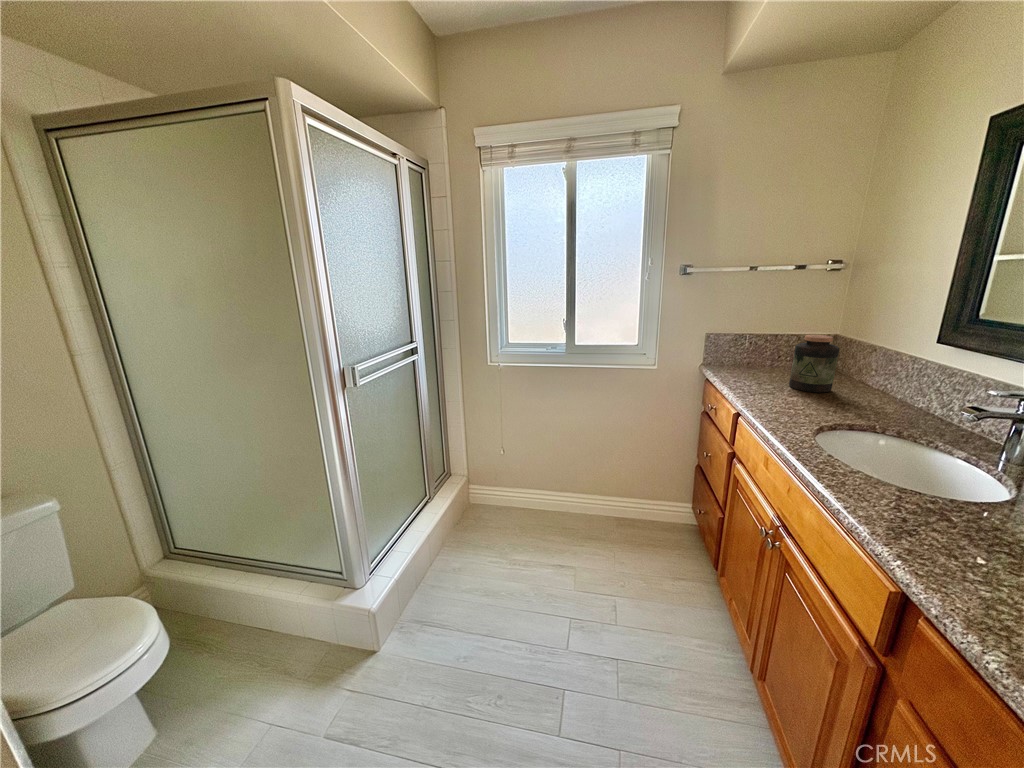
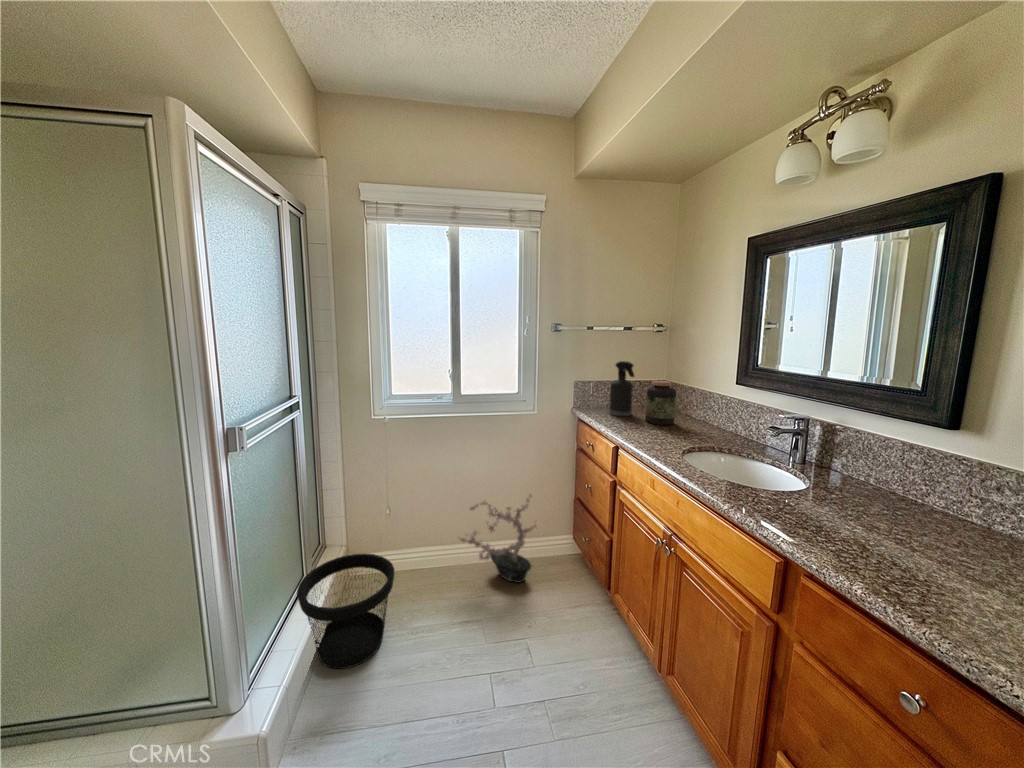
spray bottle: none [743,309,782,378] -> present [609,361,634,416]
potted plant: none [558,447,646,539] -> present [458,495,537,583]
wastebasket: none [414,482,494,574] -> present [297,554,395,669]

